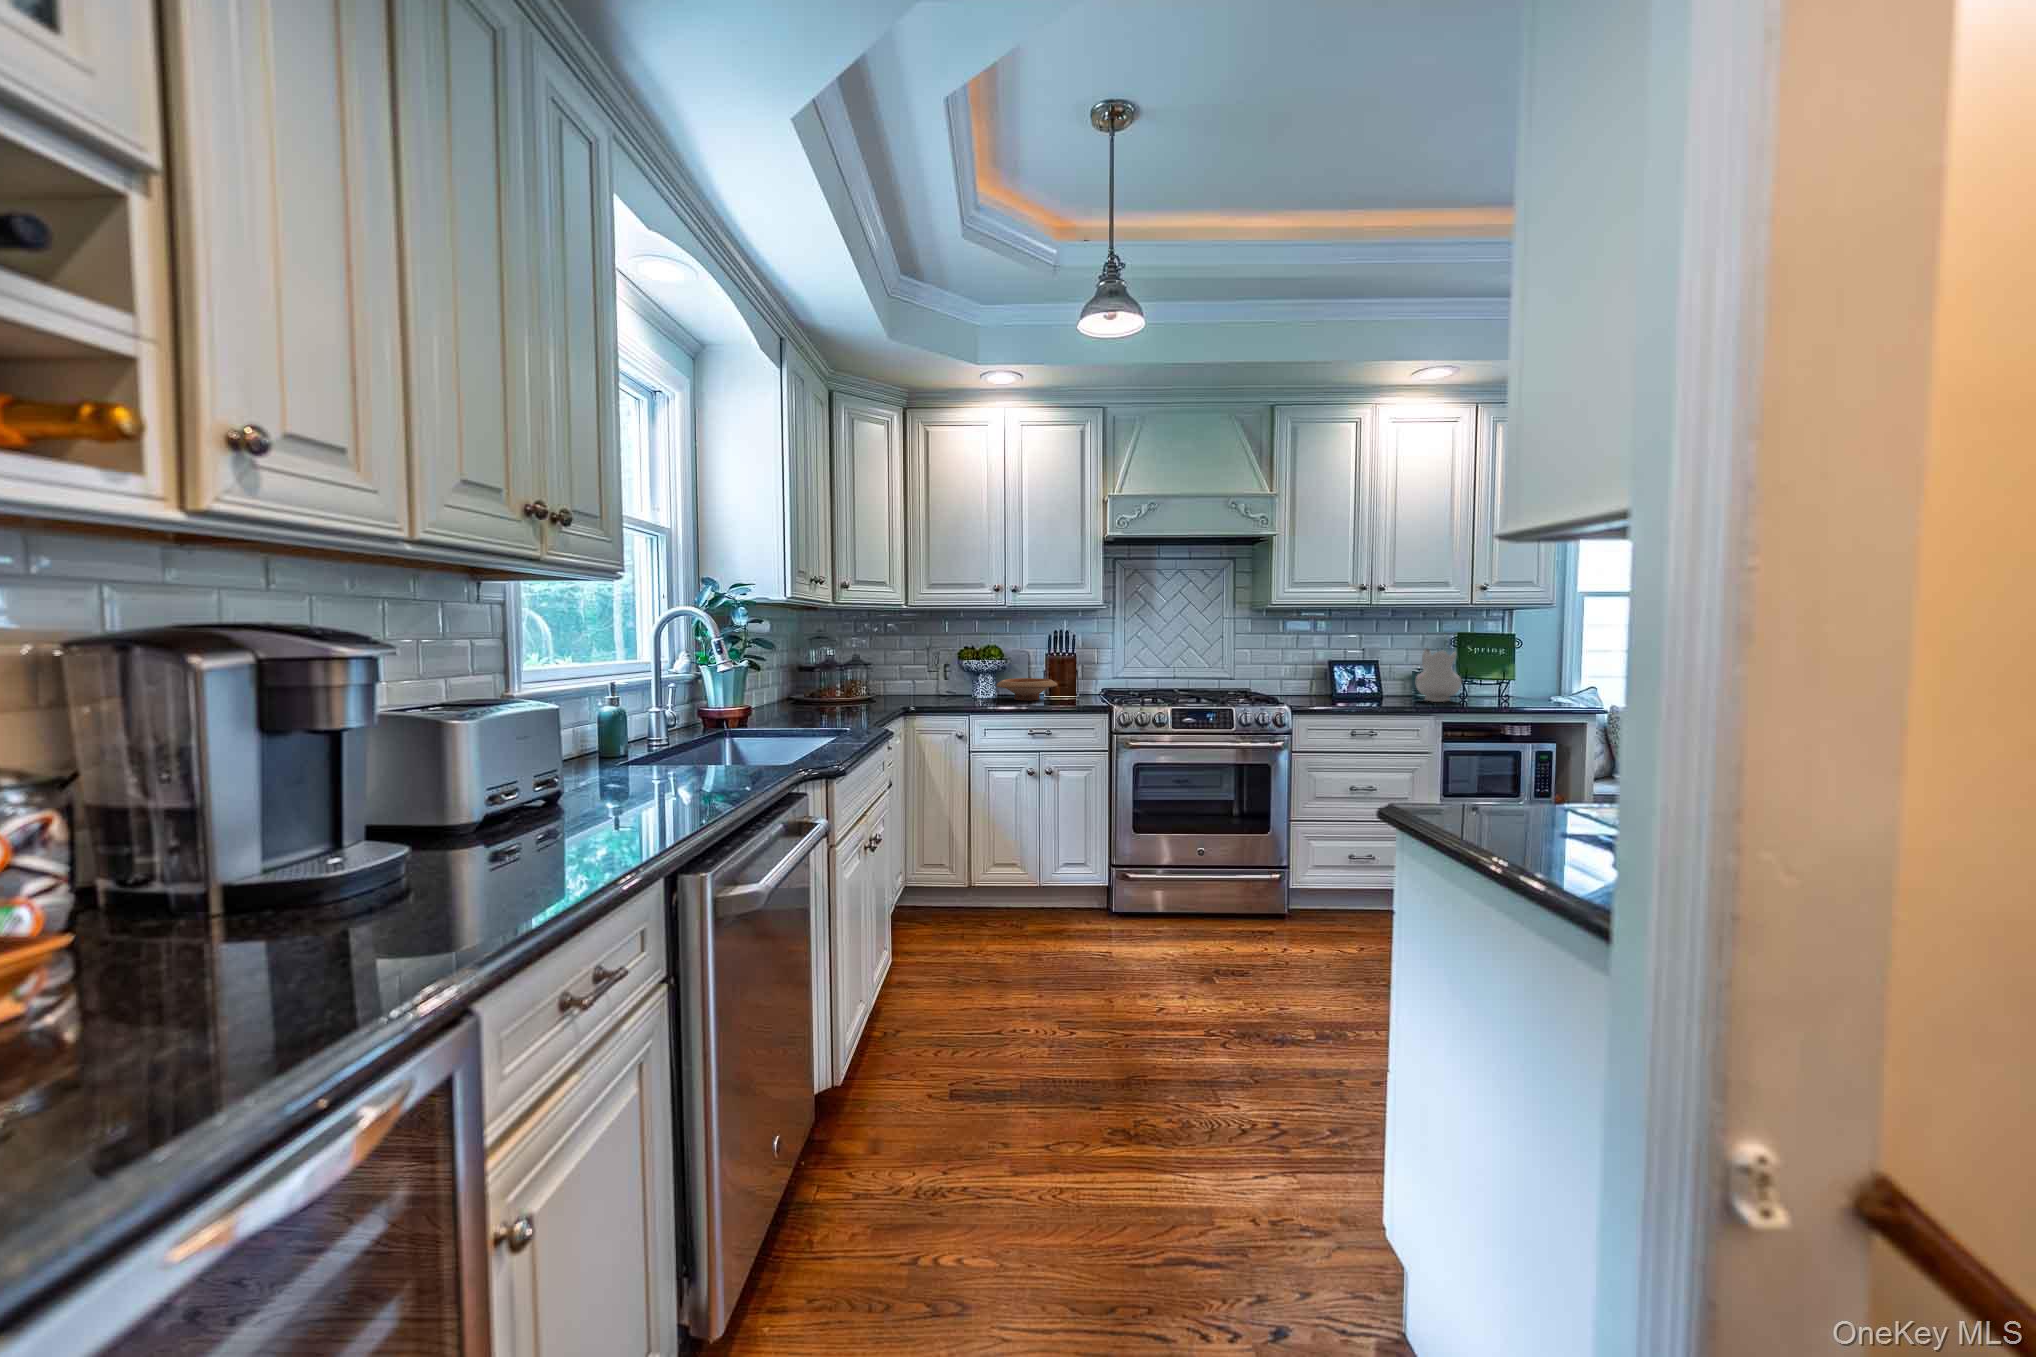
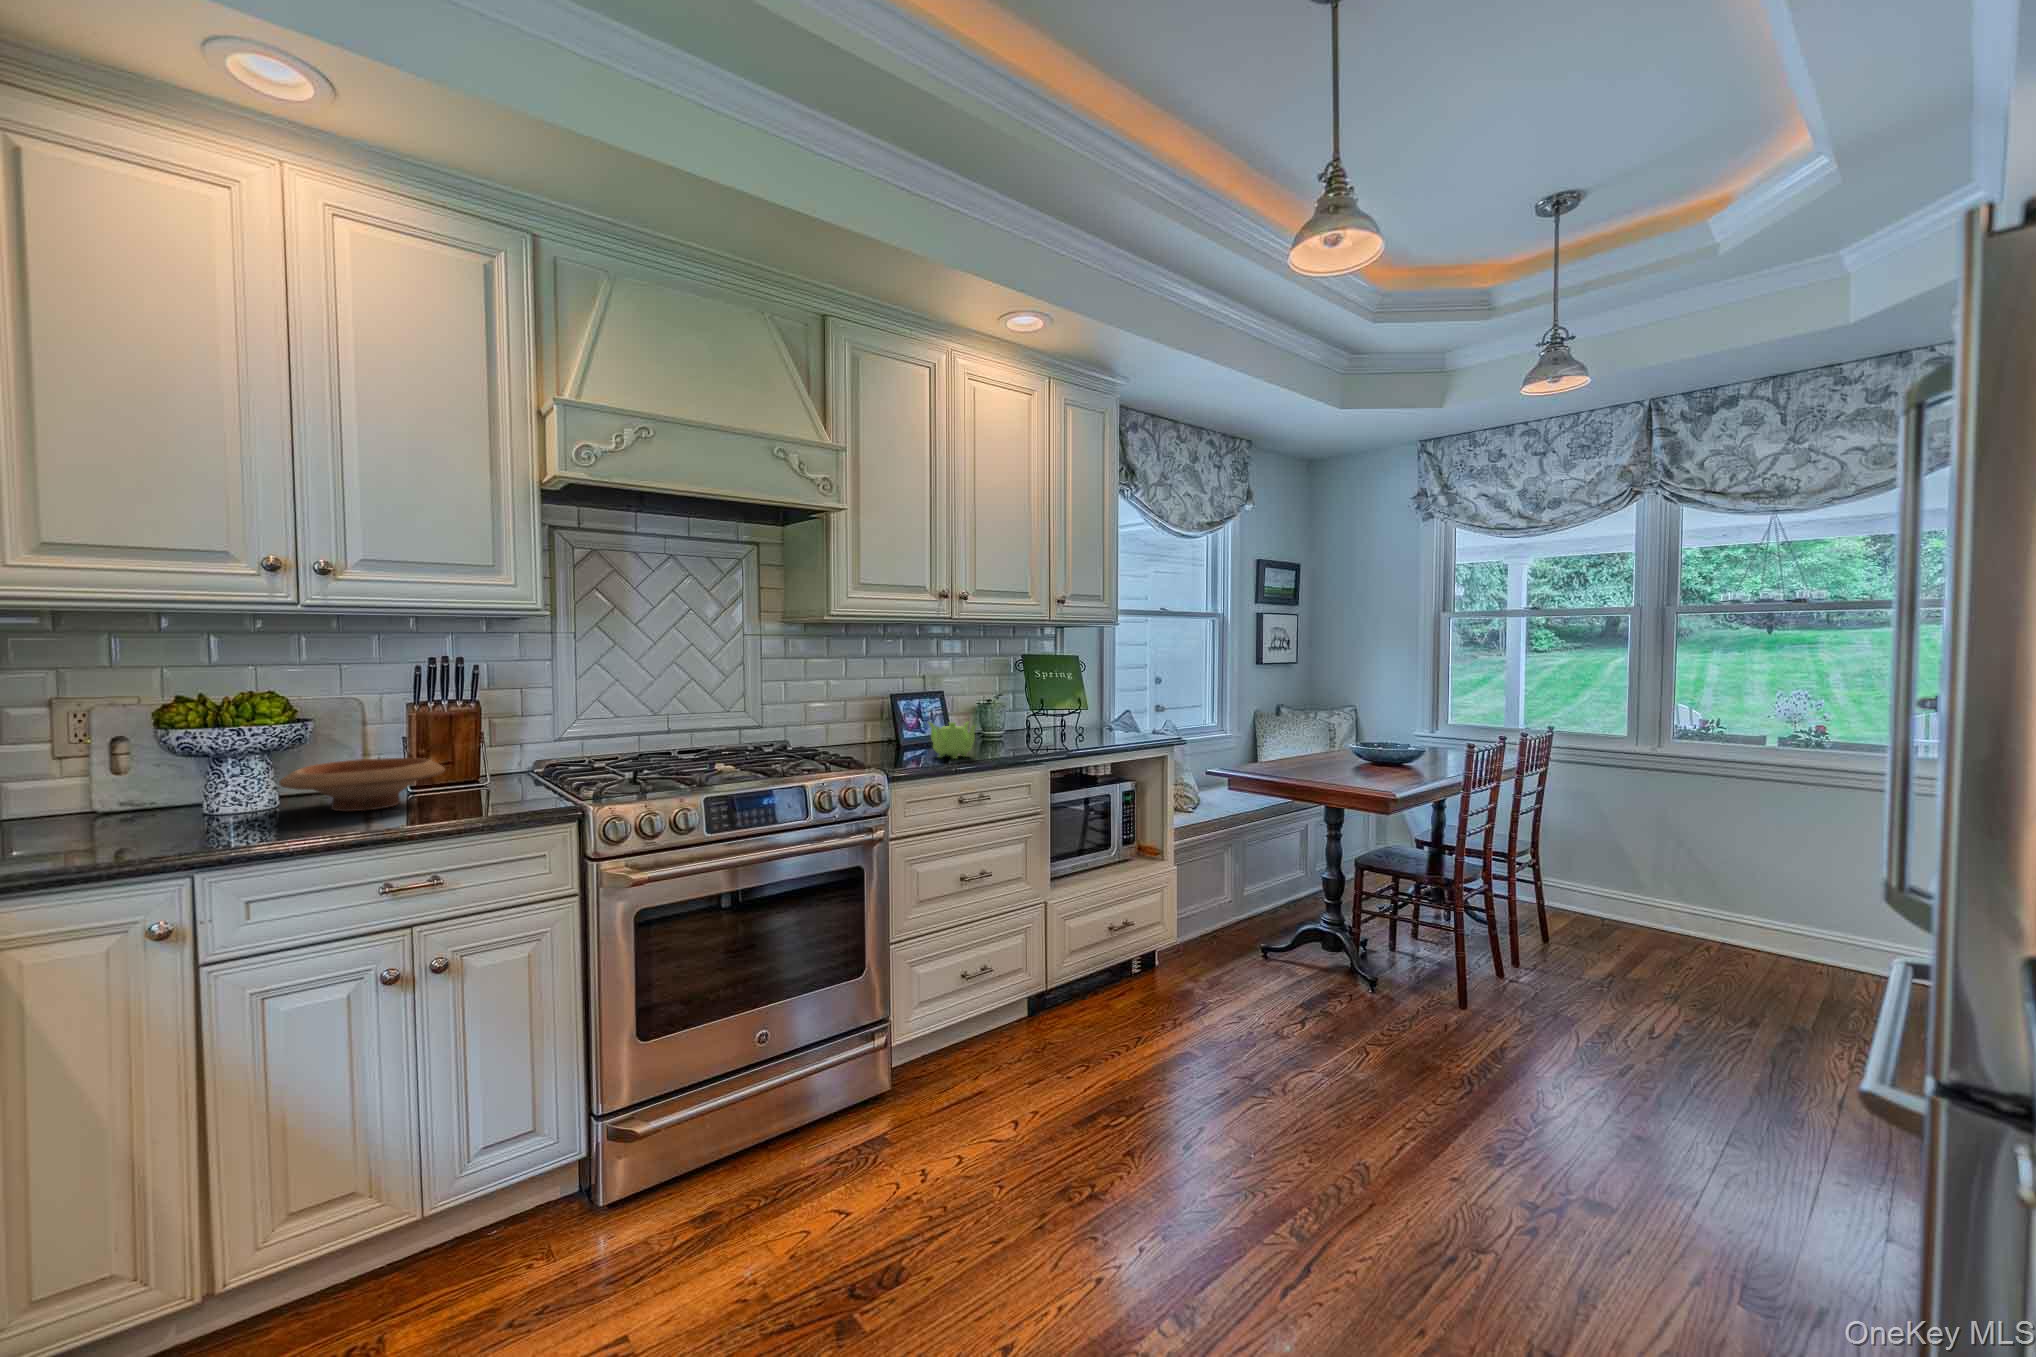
ceramic pitcher: present [1416,649,1461,702] -> none [1002,674,1054,744]
teapot: none [1337,679,1373,705] -> present [929,722,976,759]

